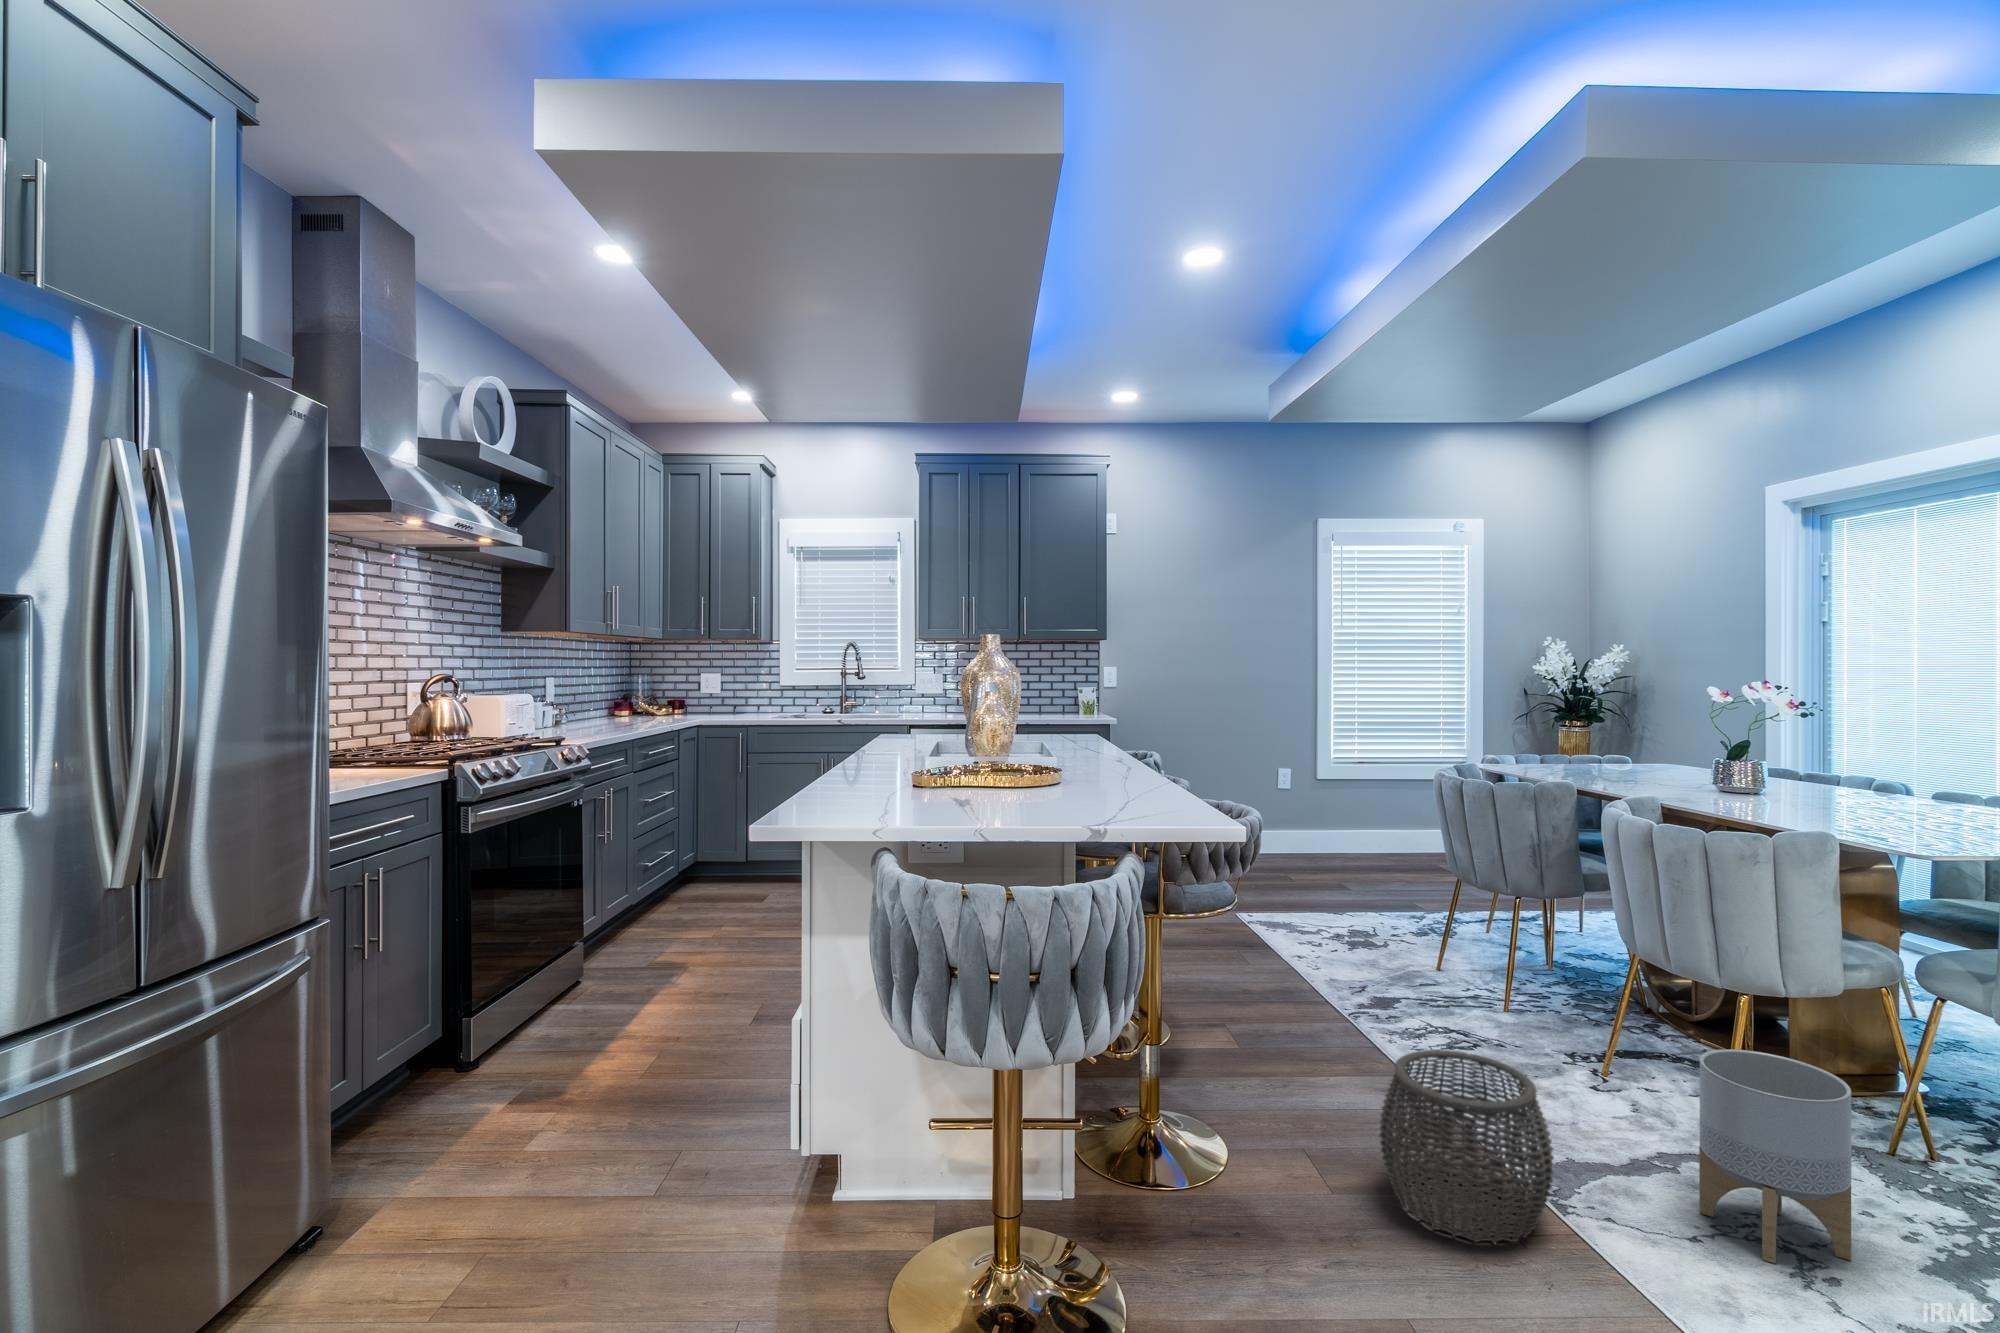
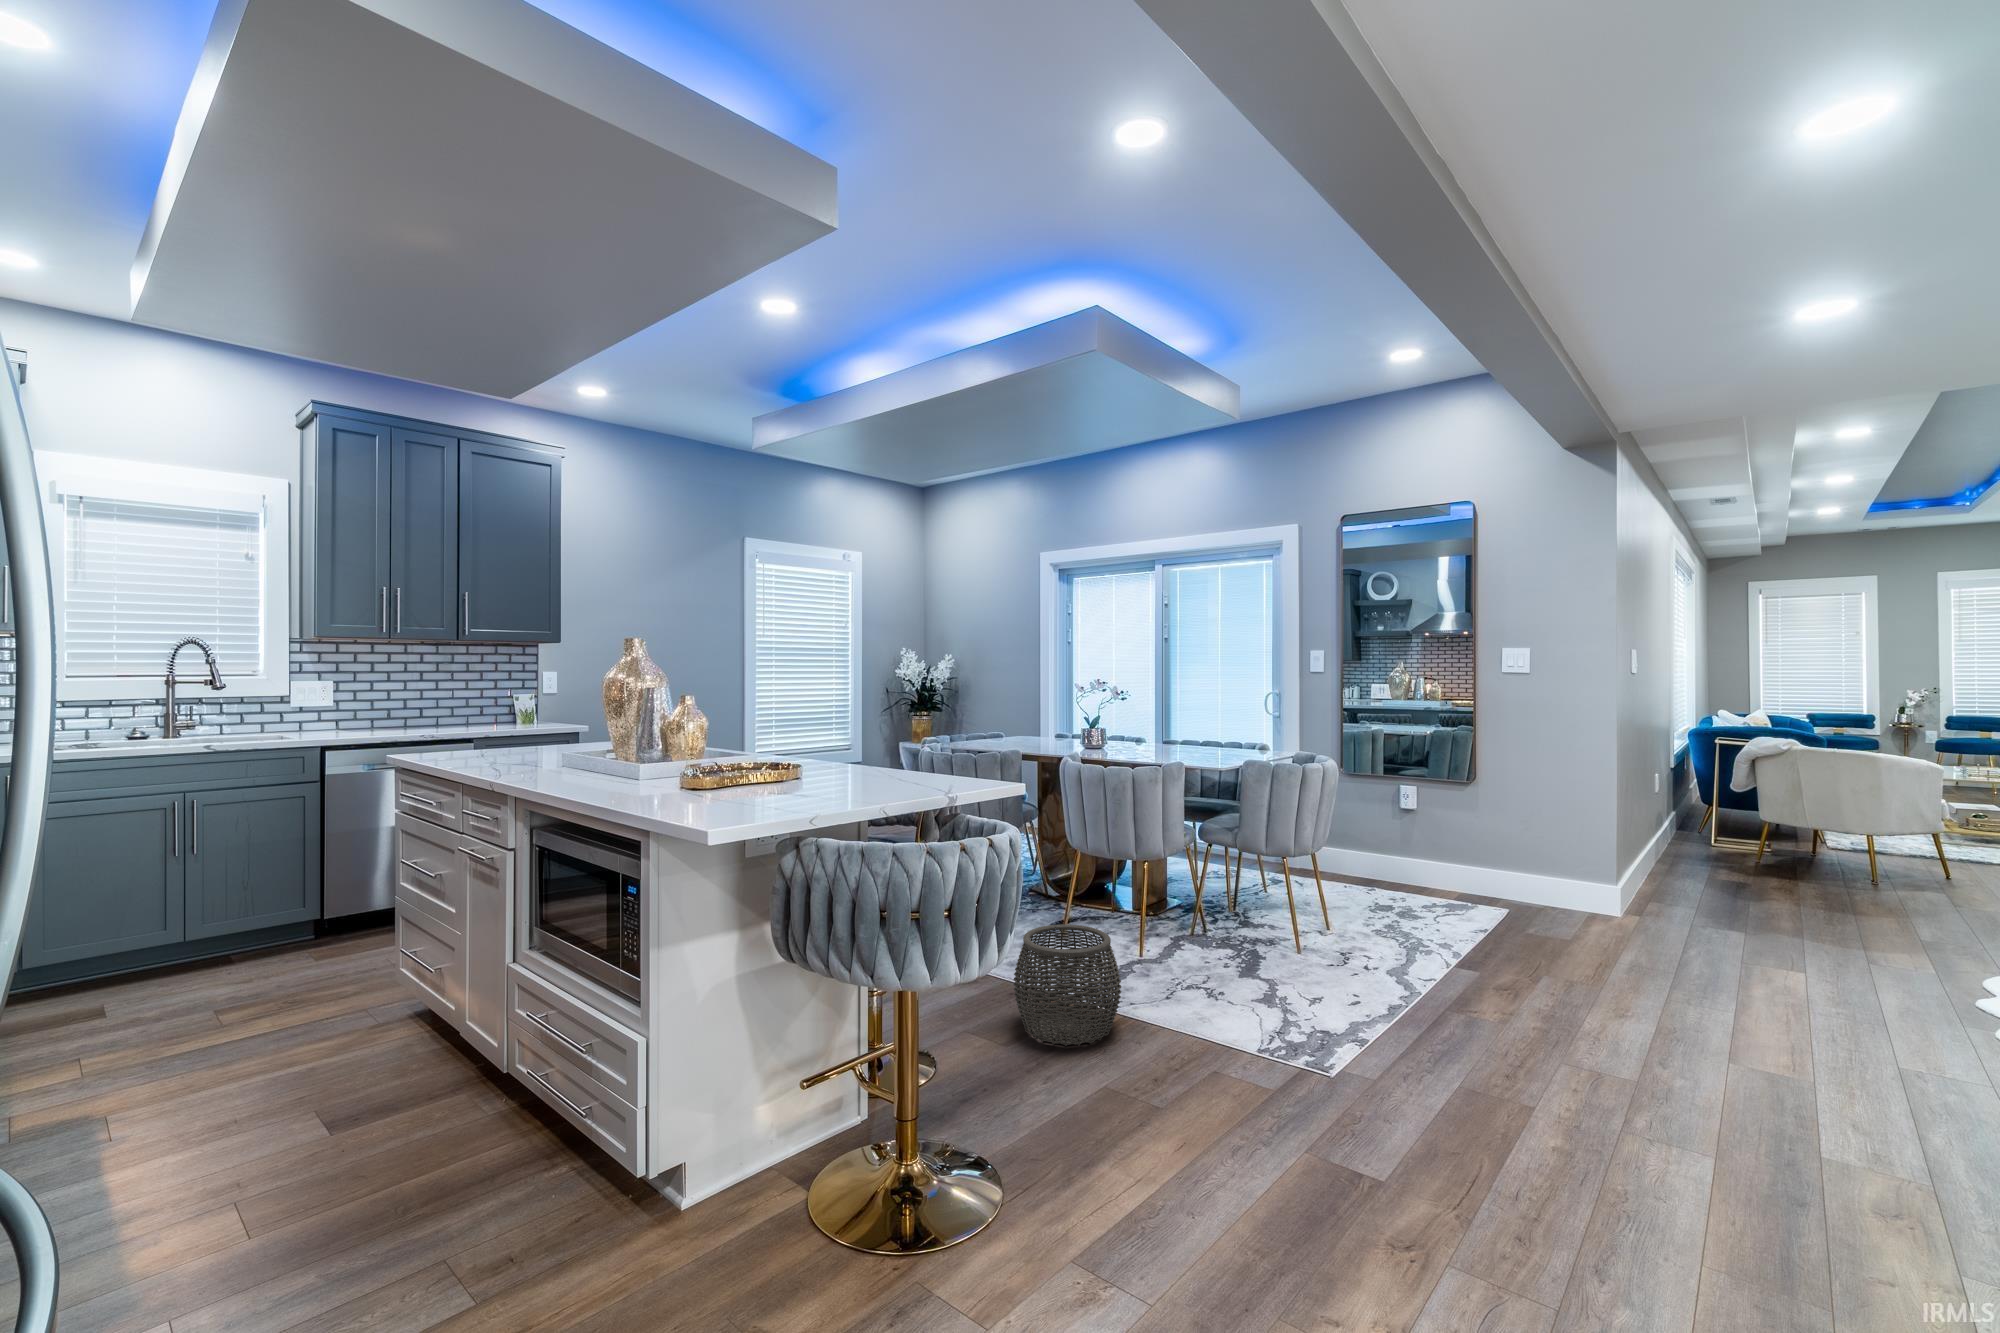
planter: present [1699,1049,1851,1263] -> none [1159,884,1228,999]

